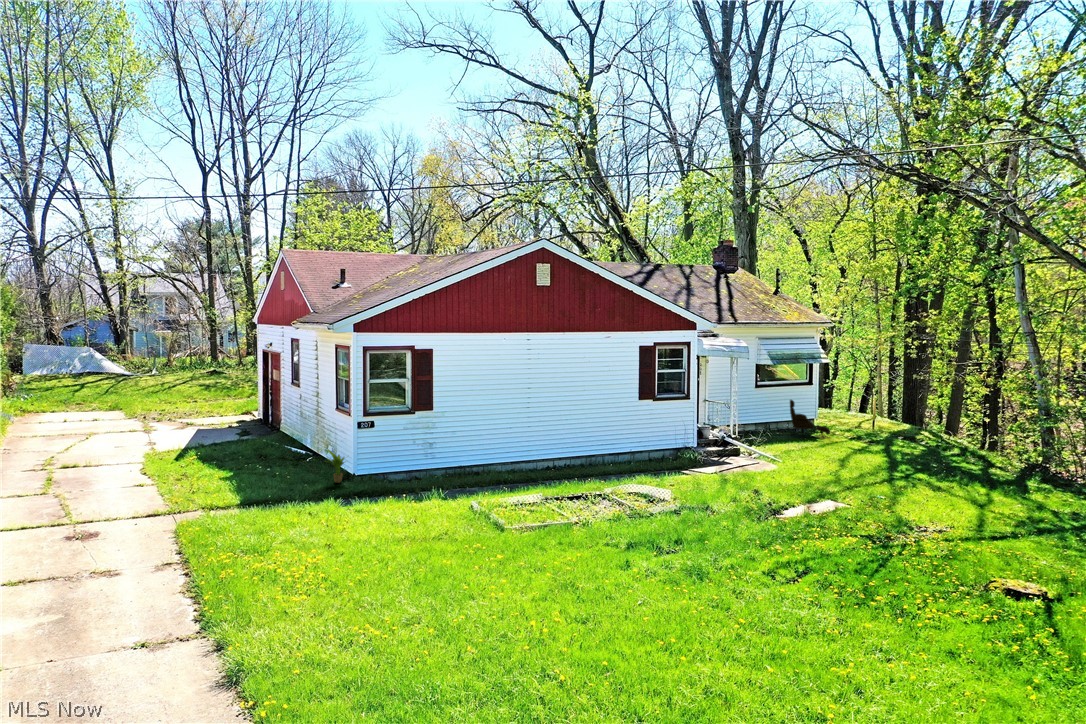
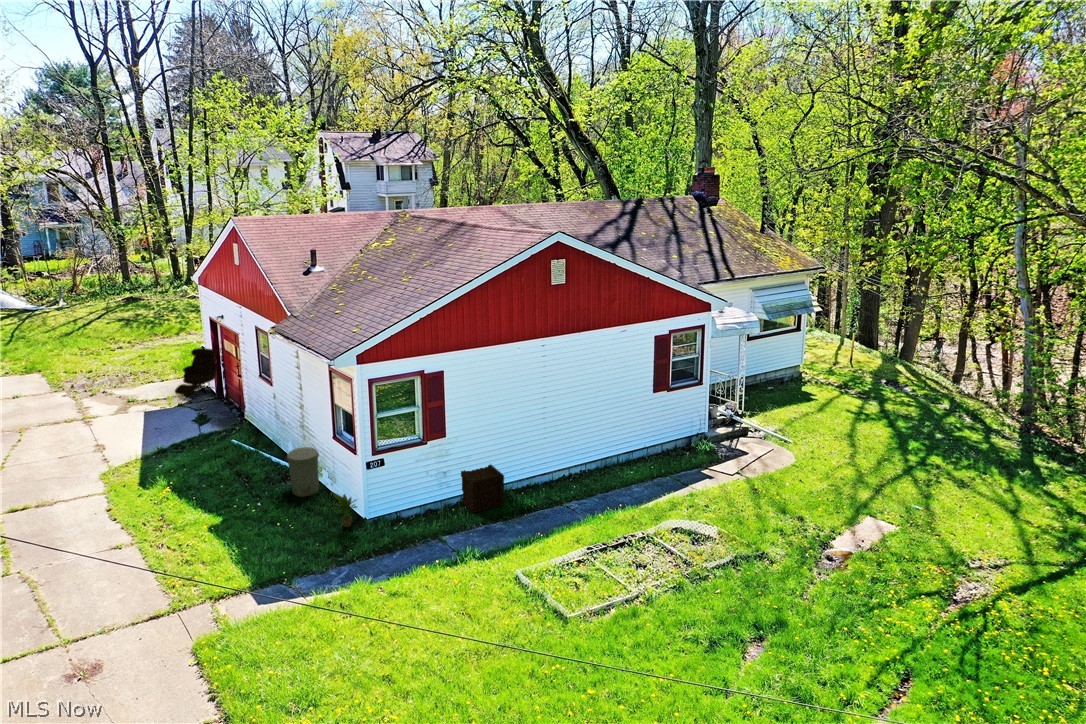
lounge chair: present [790,400,830,437] -> present [175,348,217,399]
trash can: none [298,427,327,468] -> present [286,447,319,497]
wooden crate: none [442,441,483,481] -> present [461,464,504,513]

